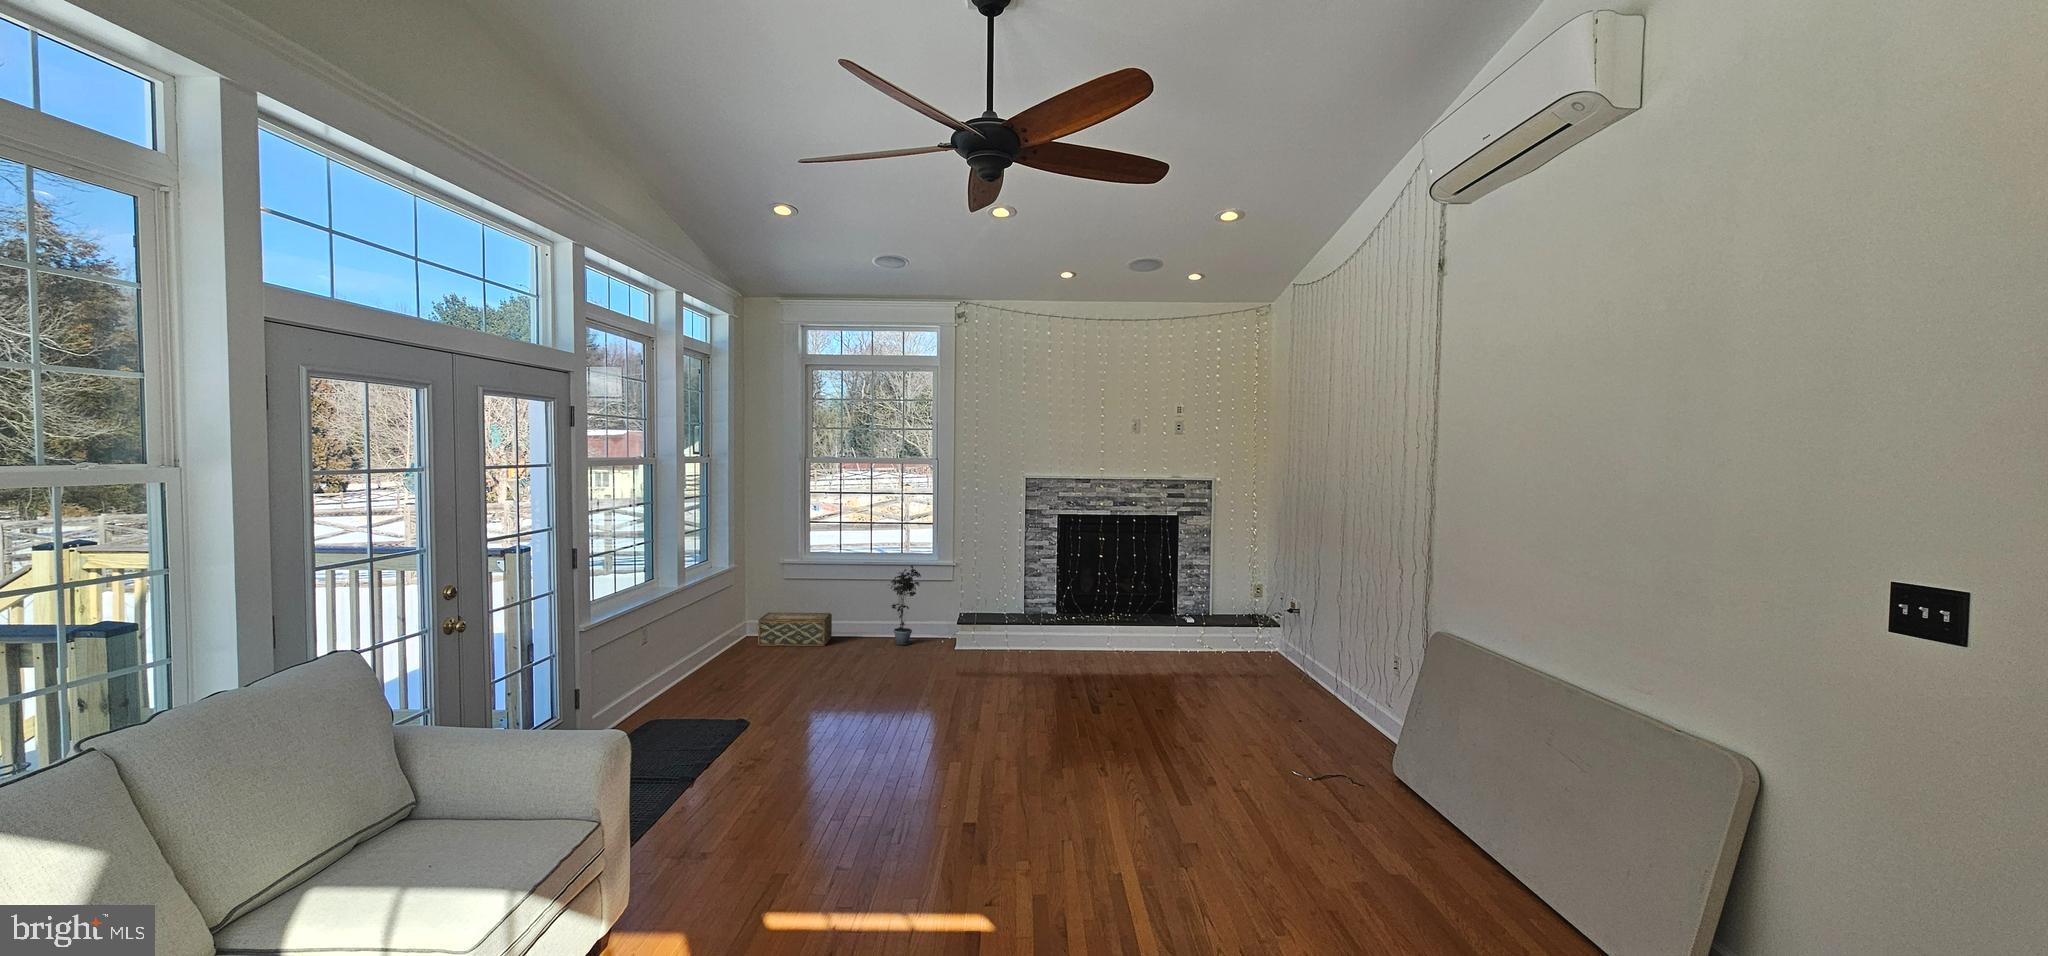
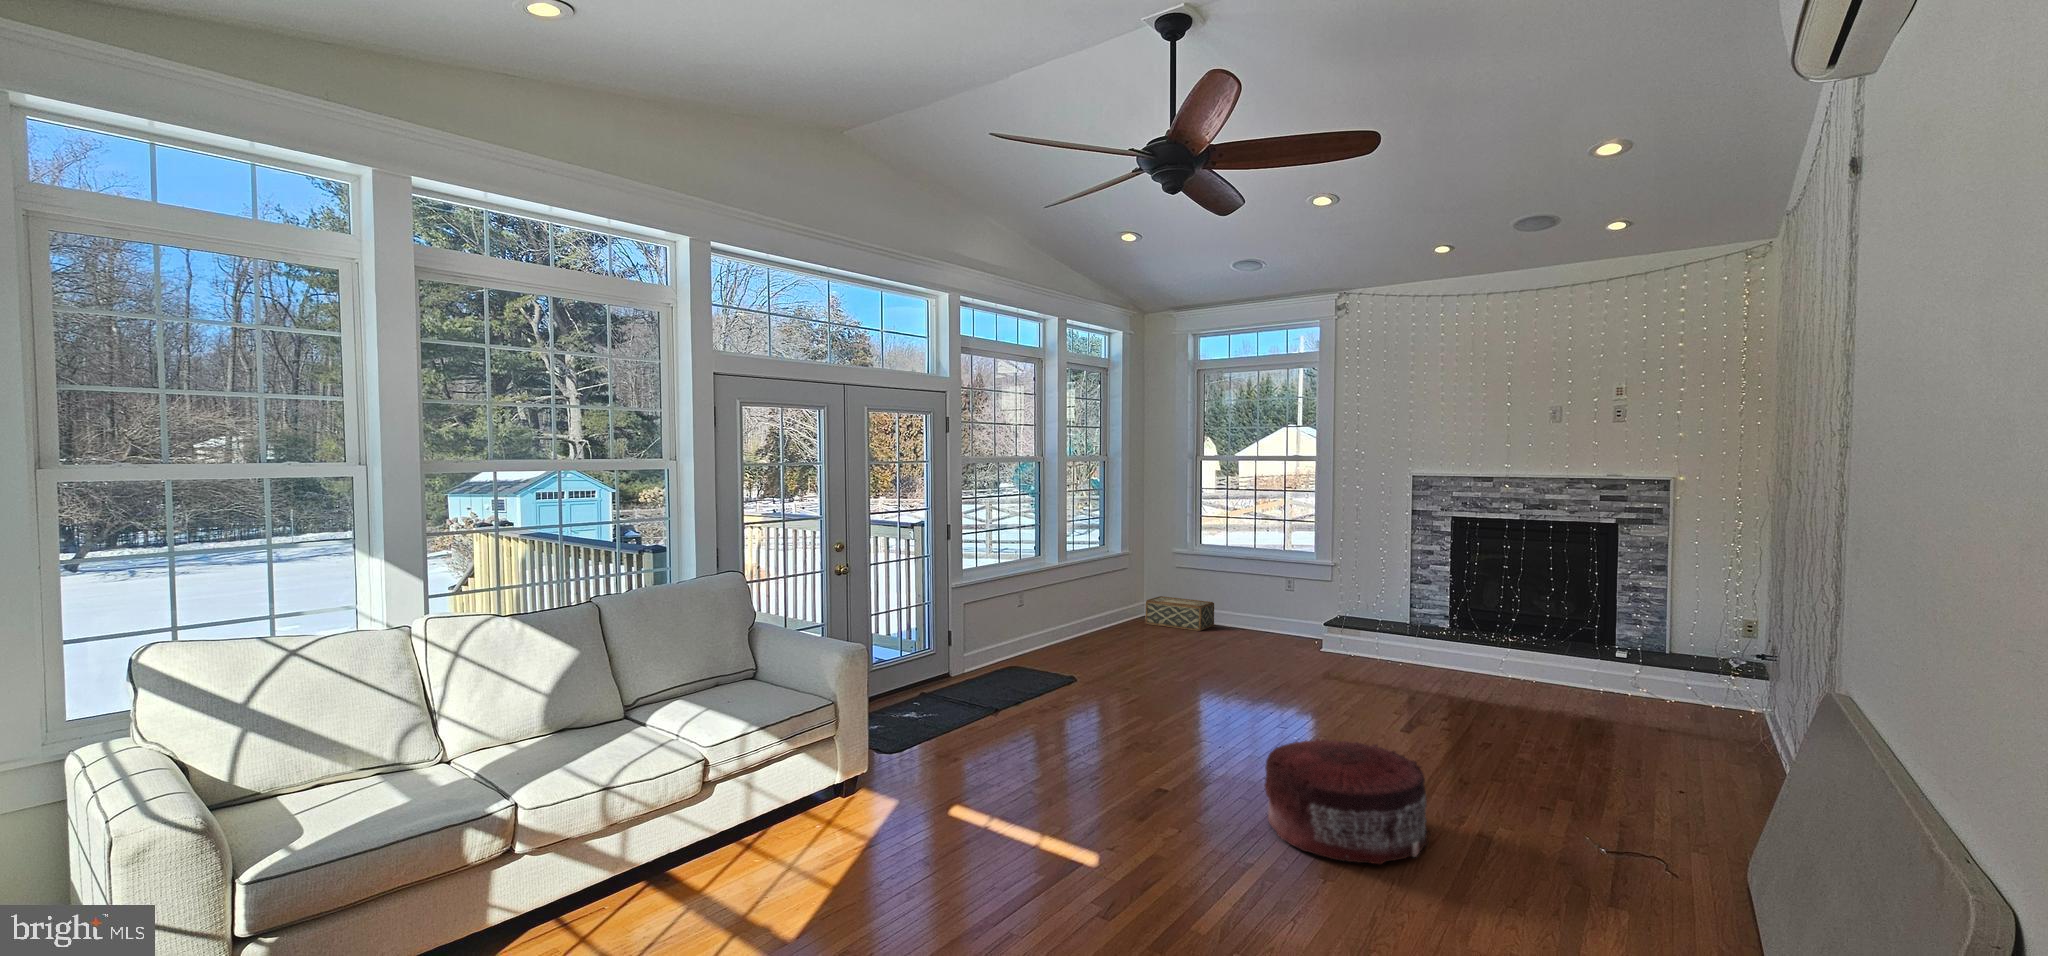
potted plant: present [891,566,921,645] -> none [1259,562,1294,640]
pouf: none [1085,738,1231,861] -> present [1264,738,1430,864]

